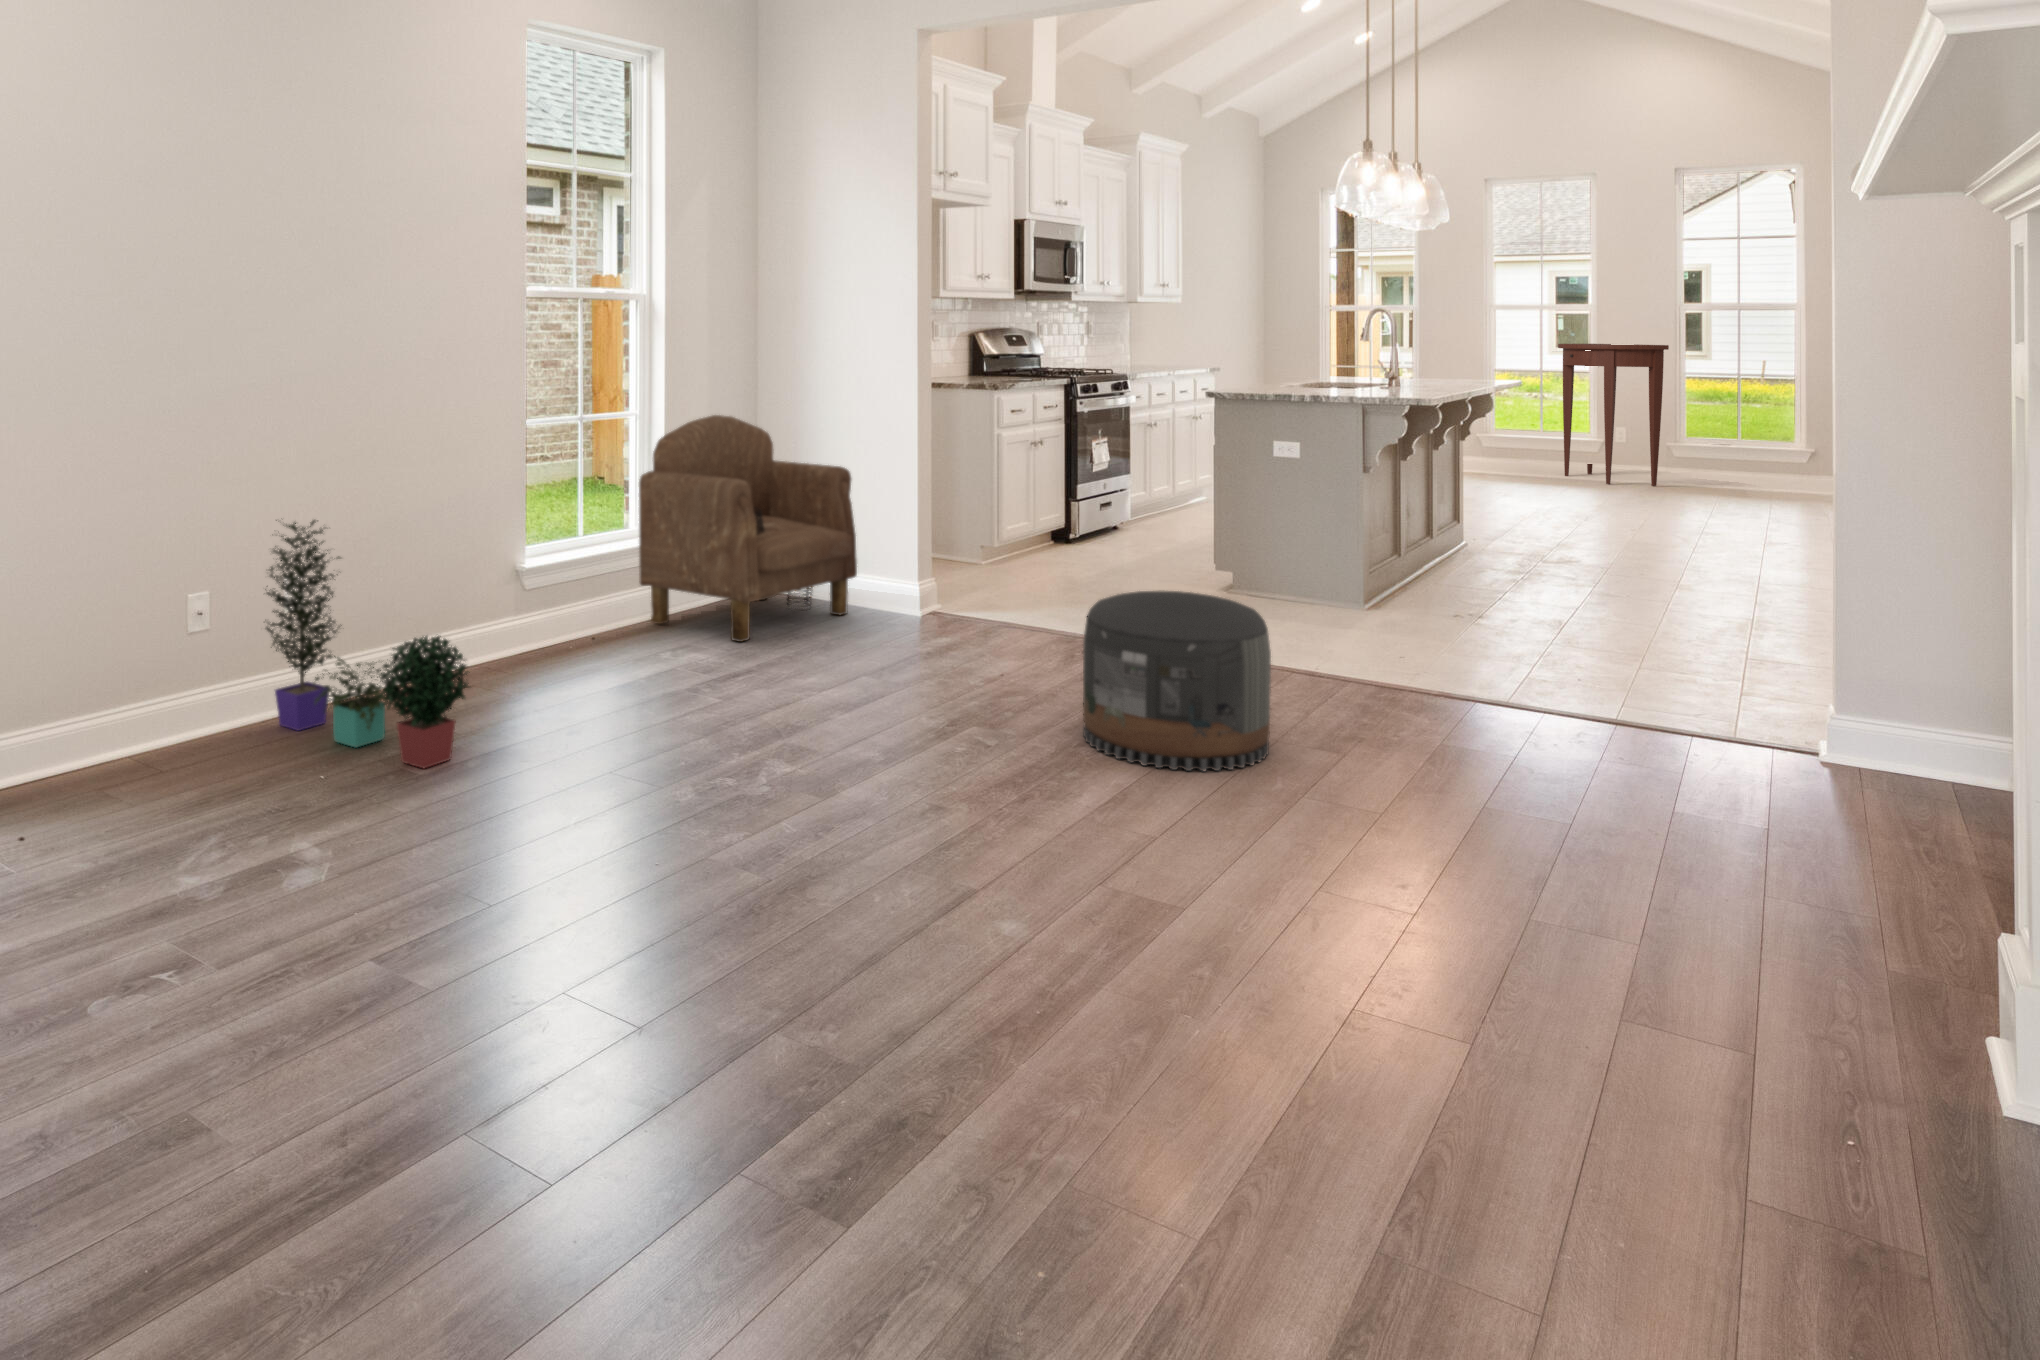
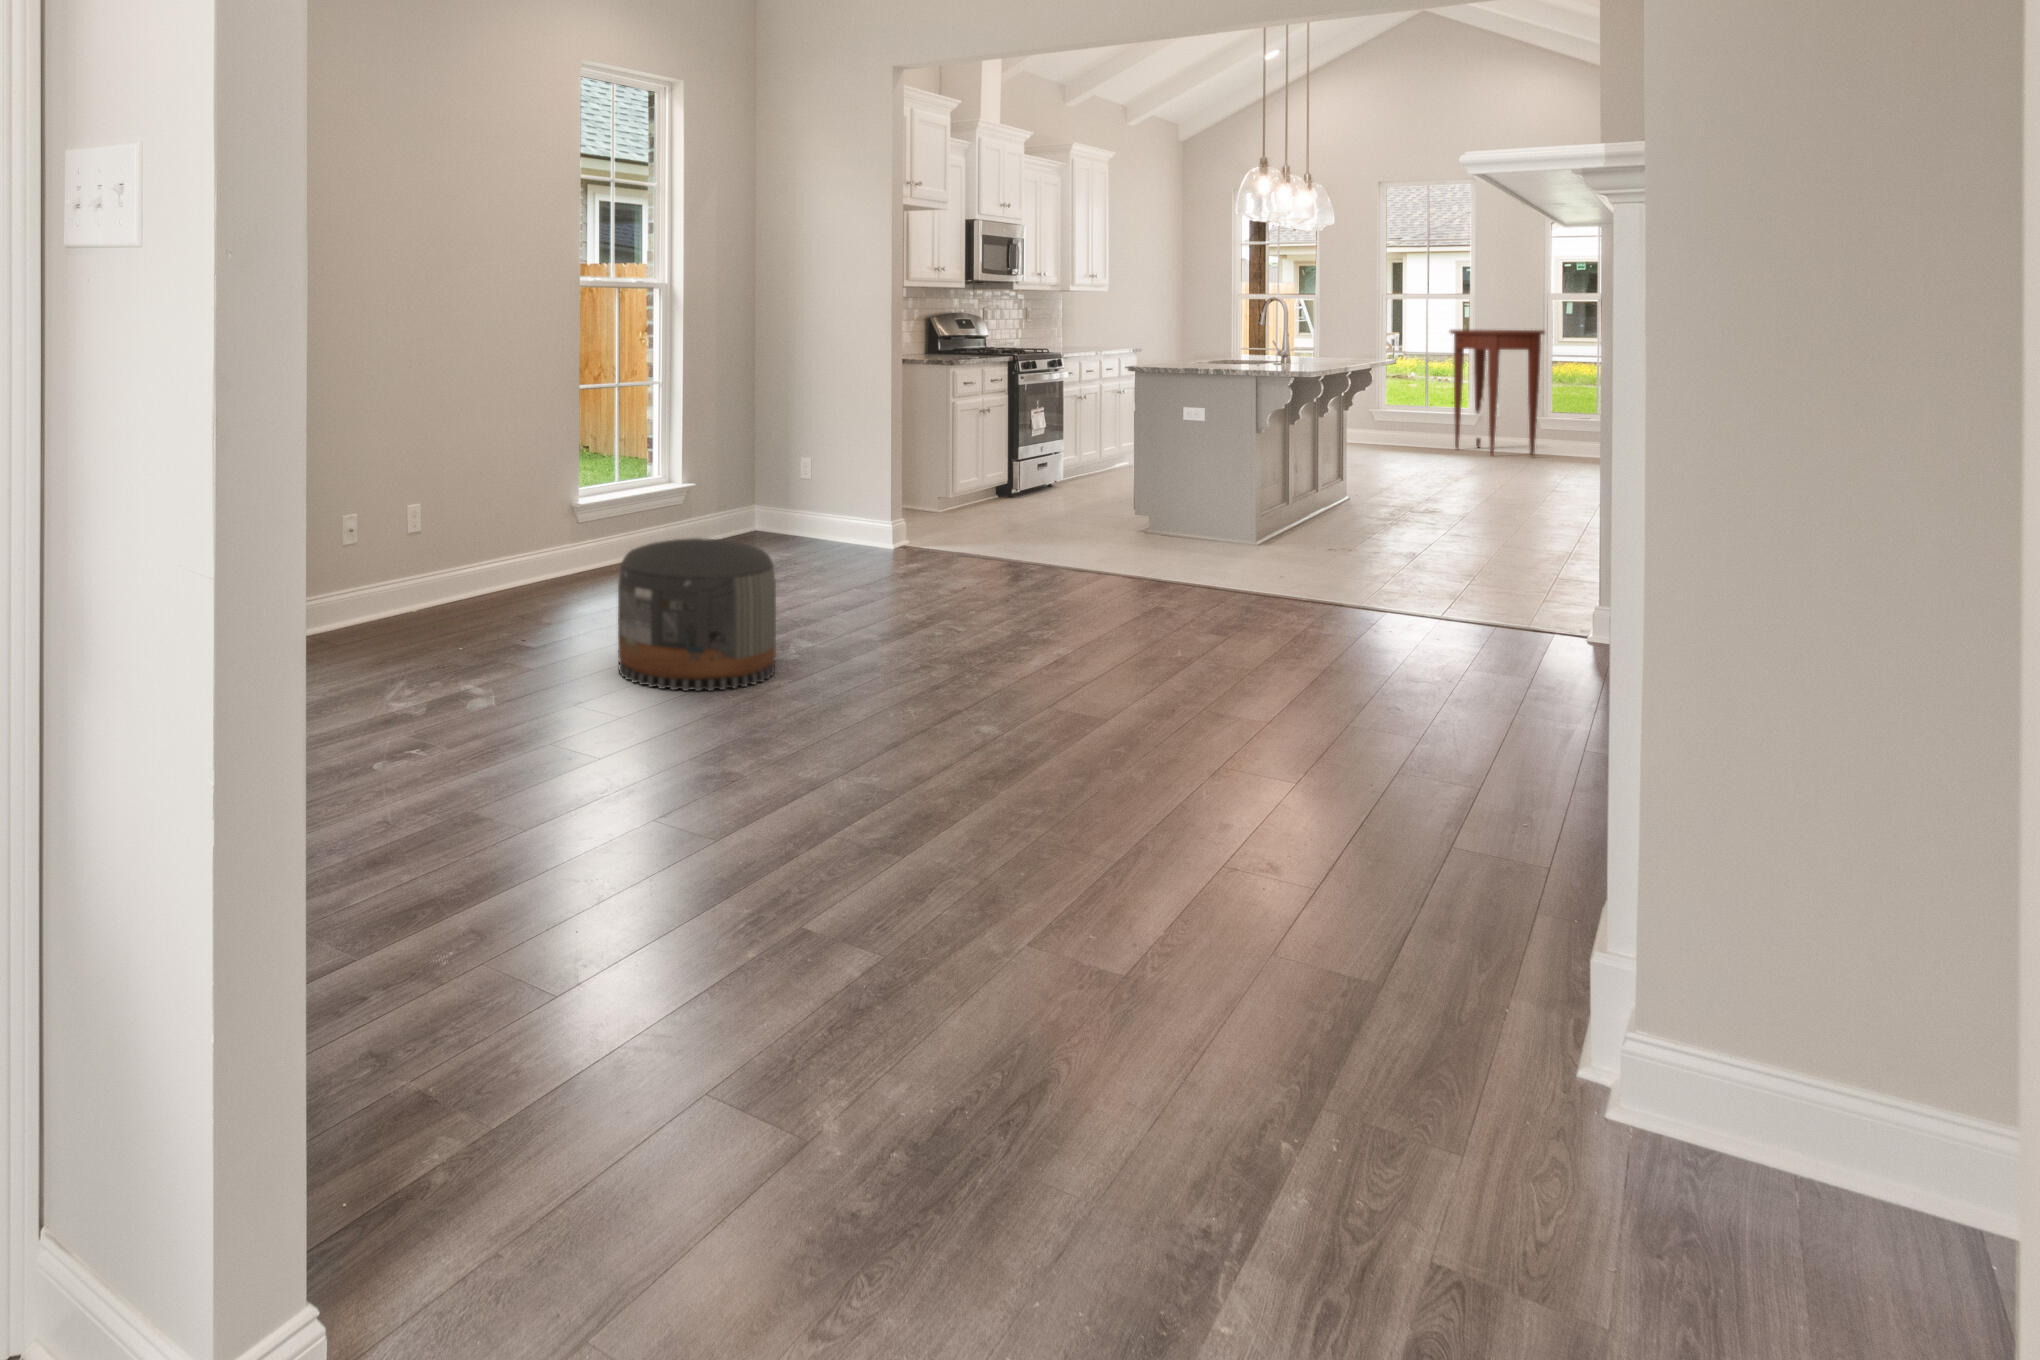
armchair: present [639,415,857,642] -> none [663,382,841,564]
potted plant: present [265,520,470,768] -> none [399,453,573,637]
pouf: present [1083,591,1271,771] -> present [618,538,776,691]

